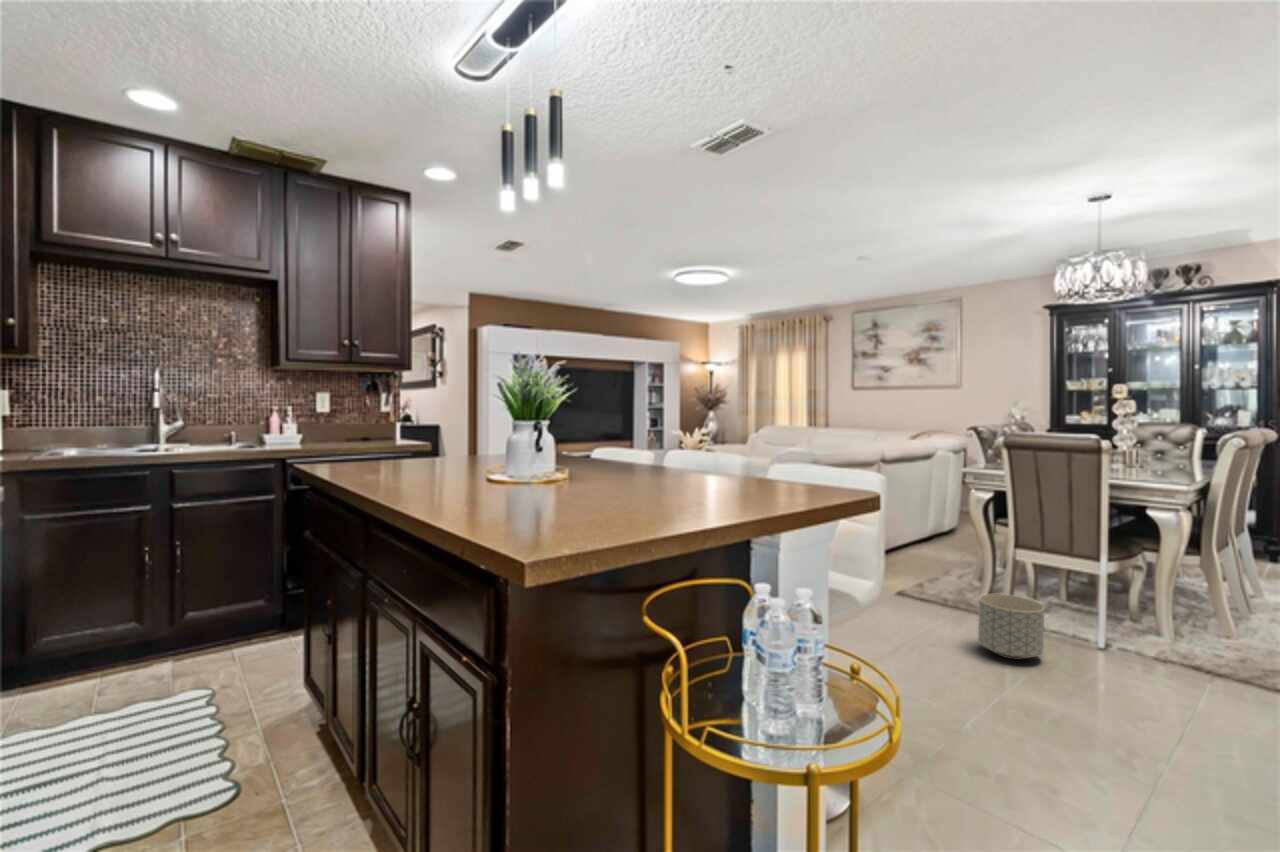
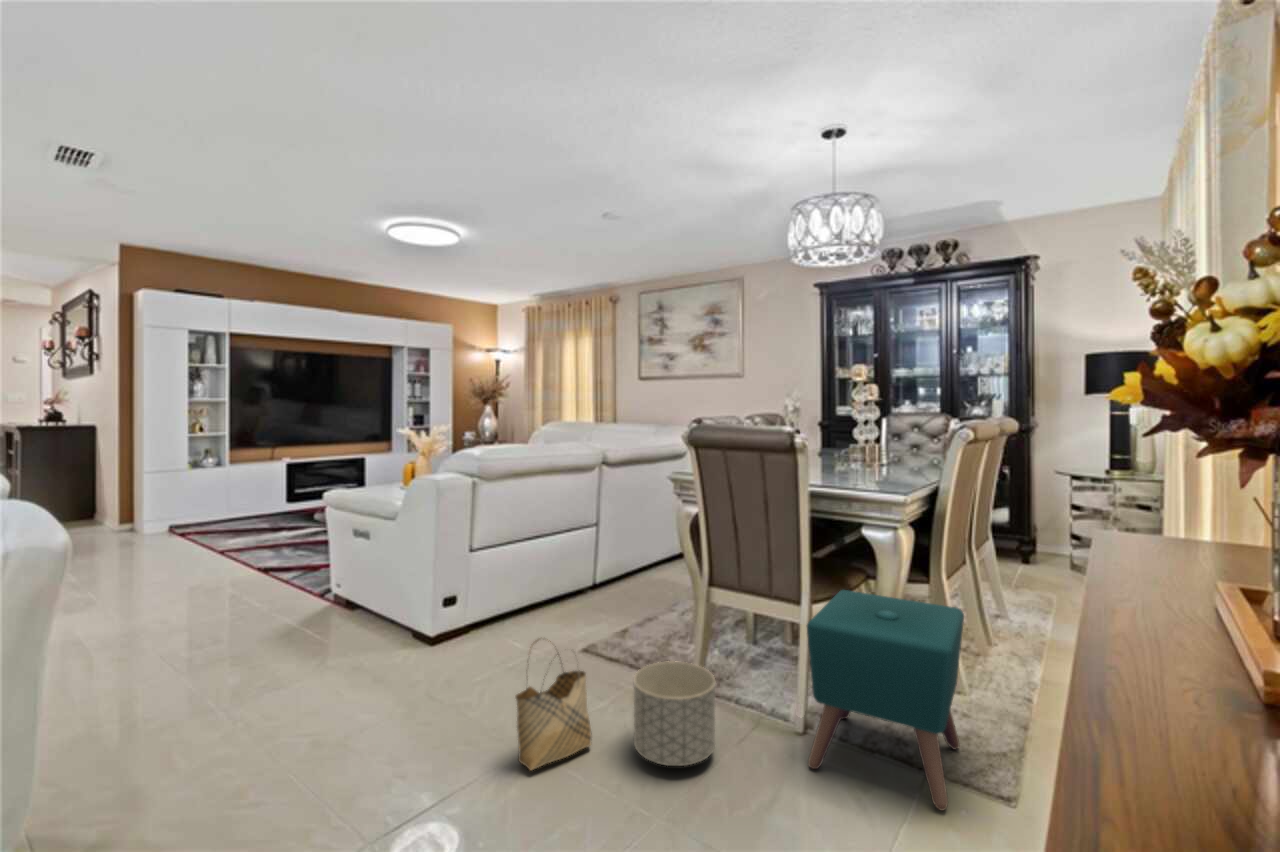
ottoman: none [1118,552,1248,699] -> present [807,590,964,810]
woven basket: none [900,570,946,652] -> present [516,639,592,770]

